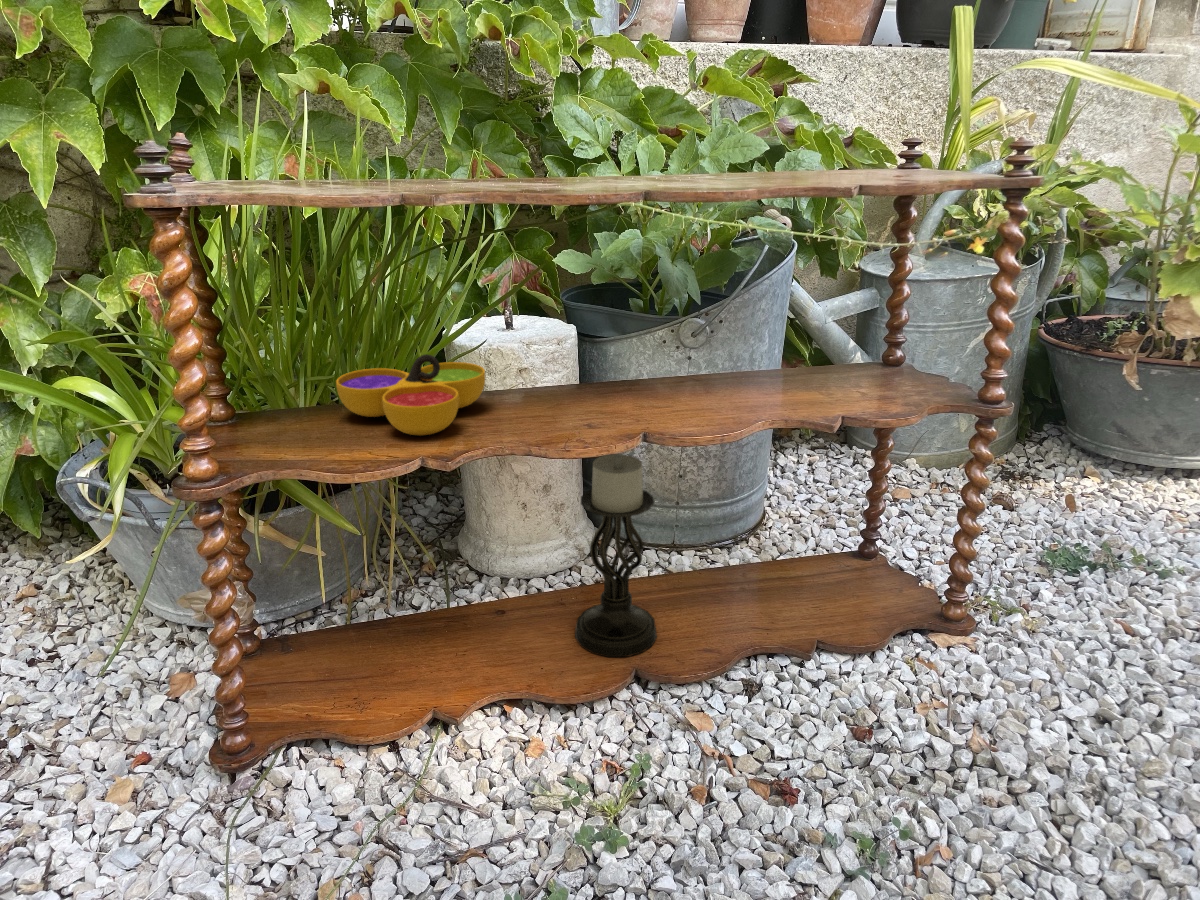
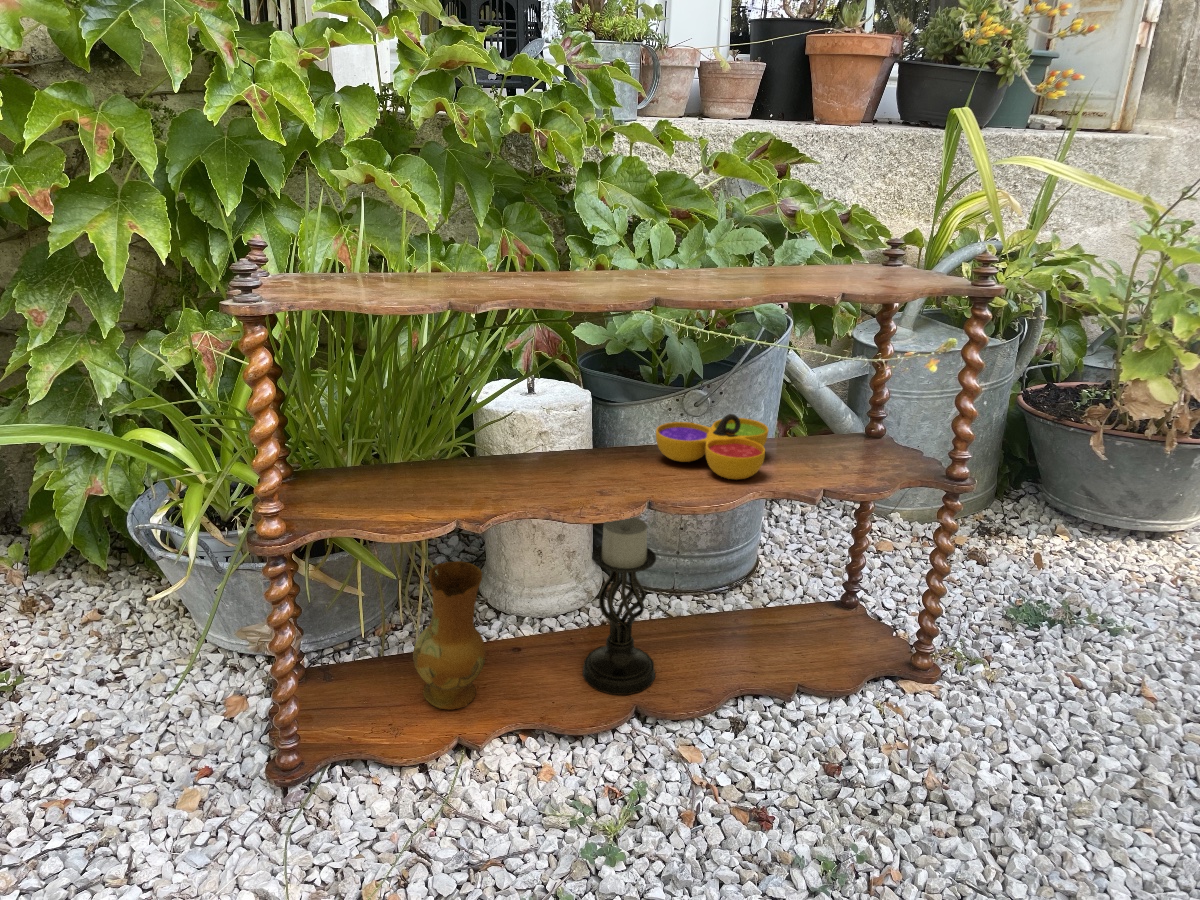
decorative bowl: present [336,354,485,435] -> present [656,414,769,480]
ceramic jug: none [380,509,463,680] -> present [413,561,486,710]

